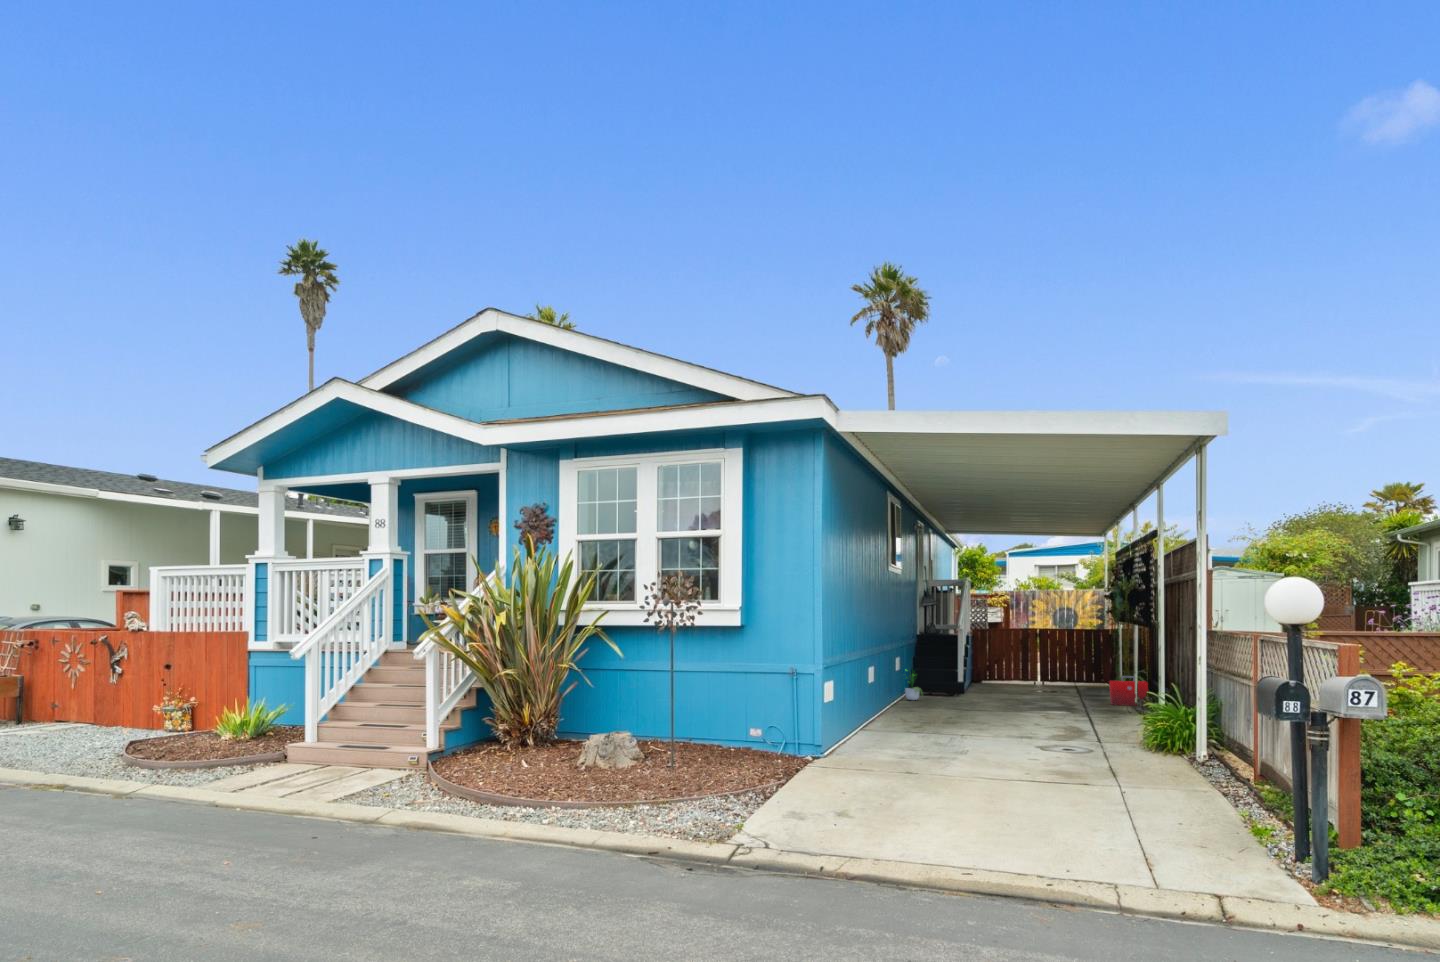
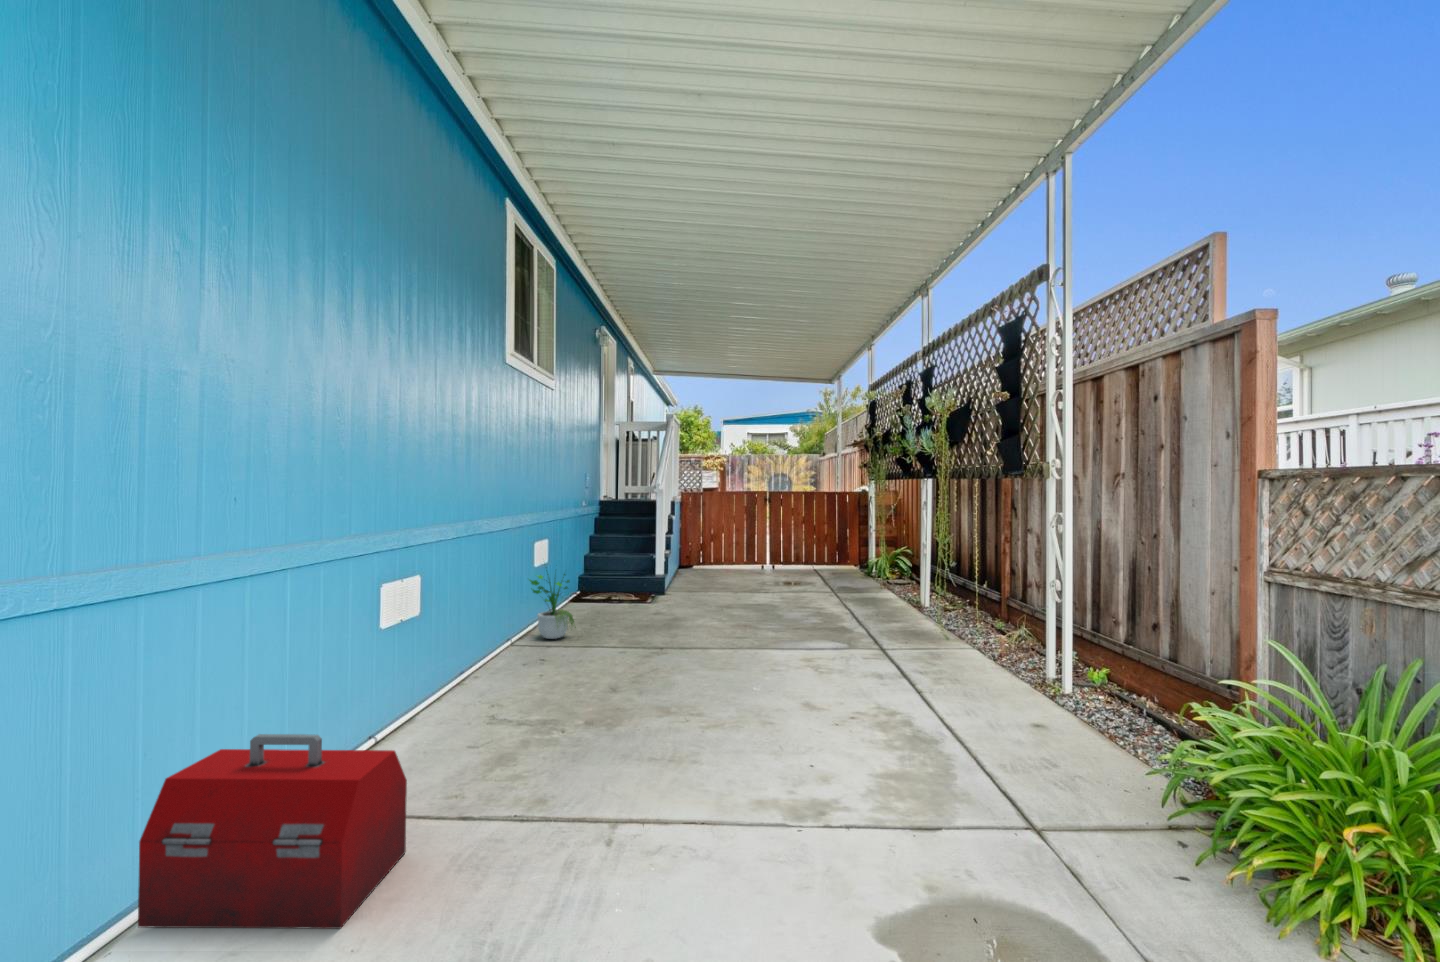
toolbox: present [1109,676,1148,706] -> present [138,734,407,929]

